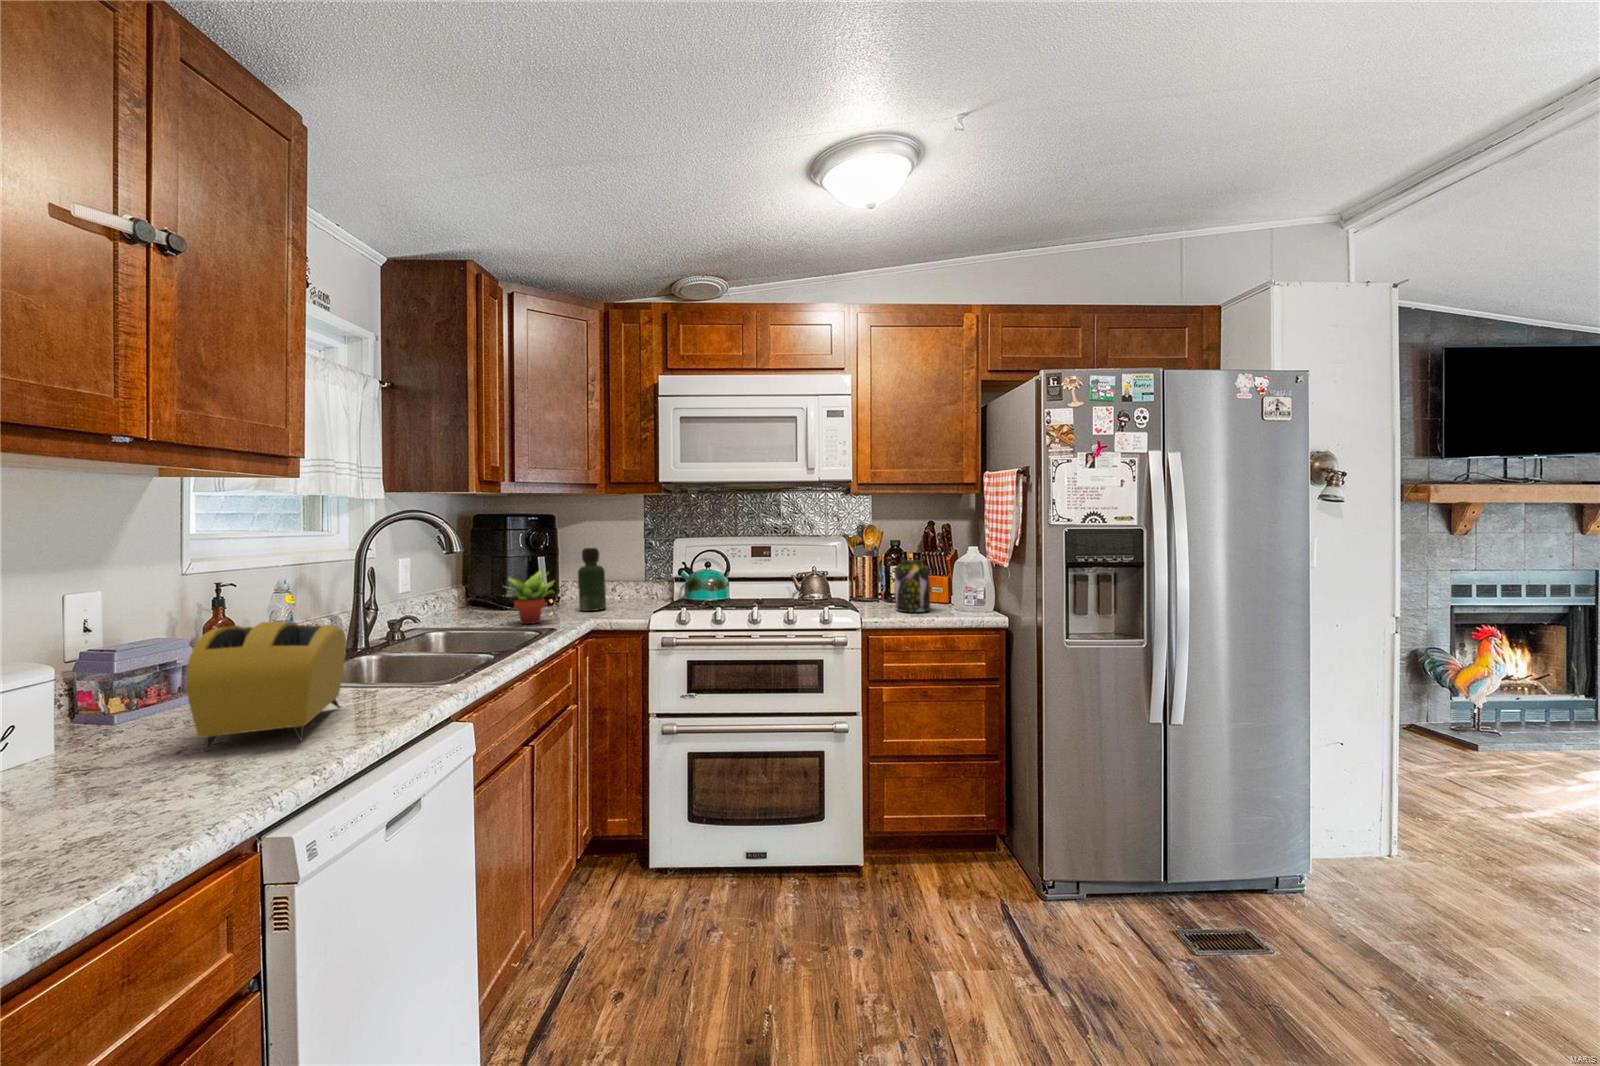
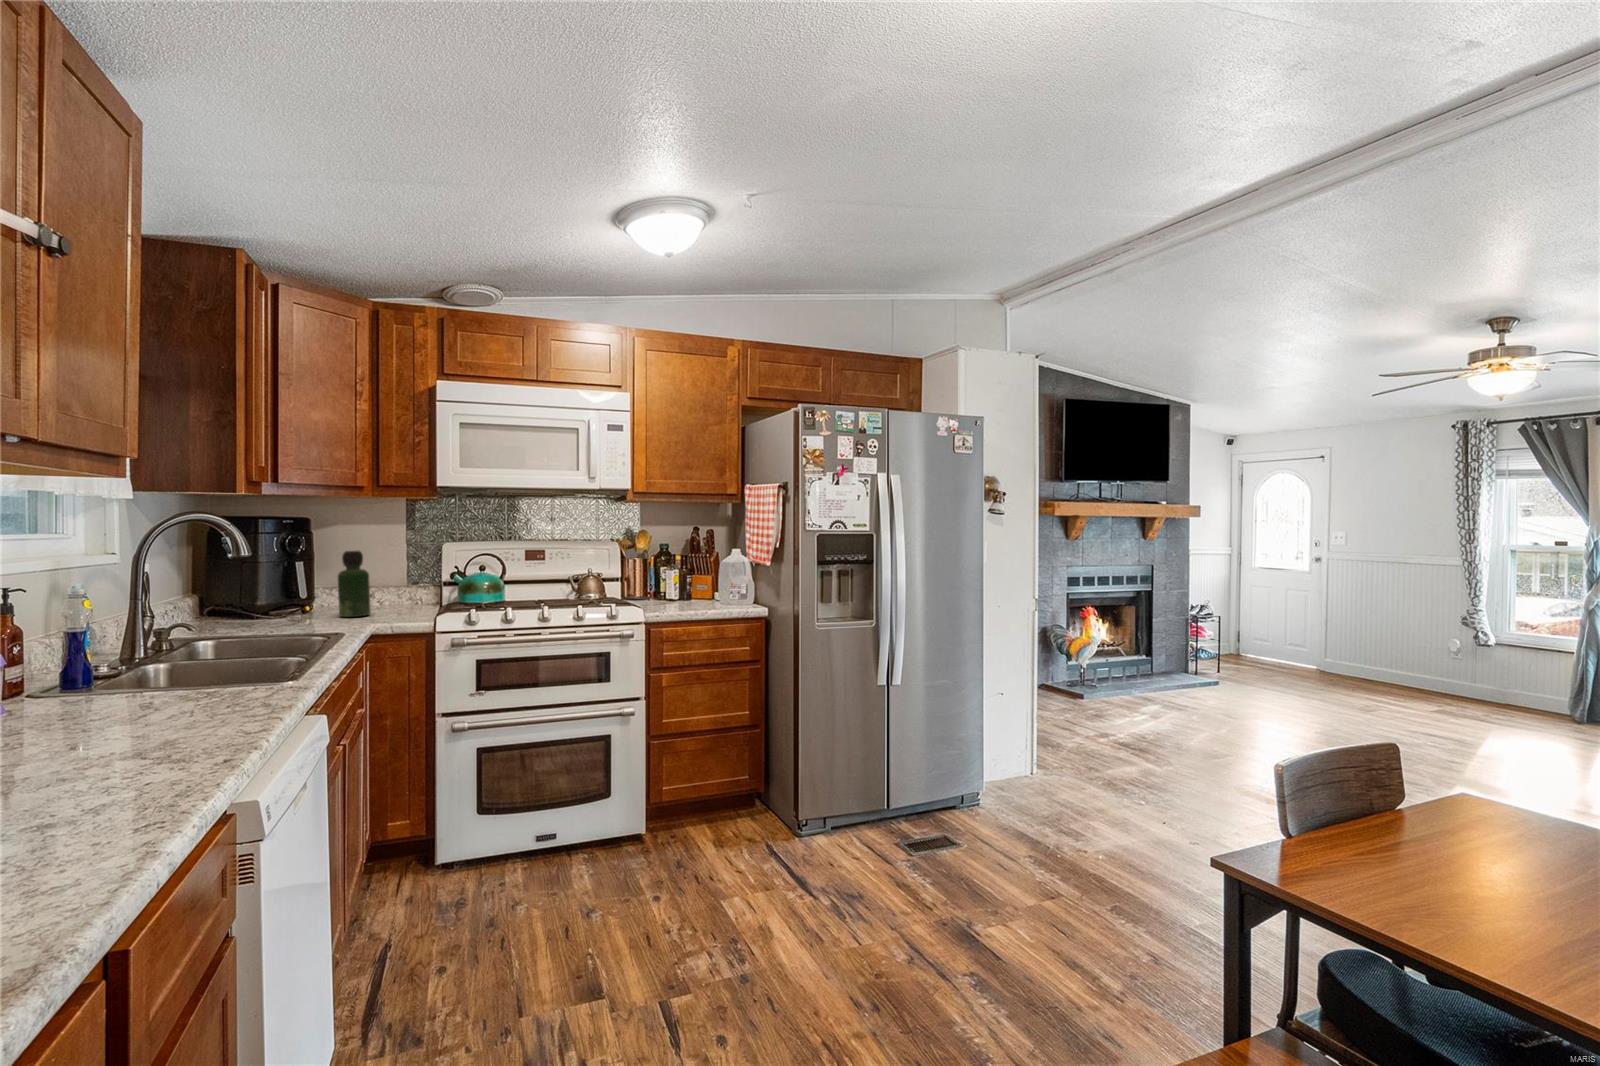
jar: present [895,560,931,612] -> none [671,561,703,607]
succulent plant: present [508,570,553,624] -> none [260,573,327,631]
toaster: present [186,622,346,752] -> none [72,618,214,742]

